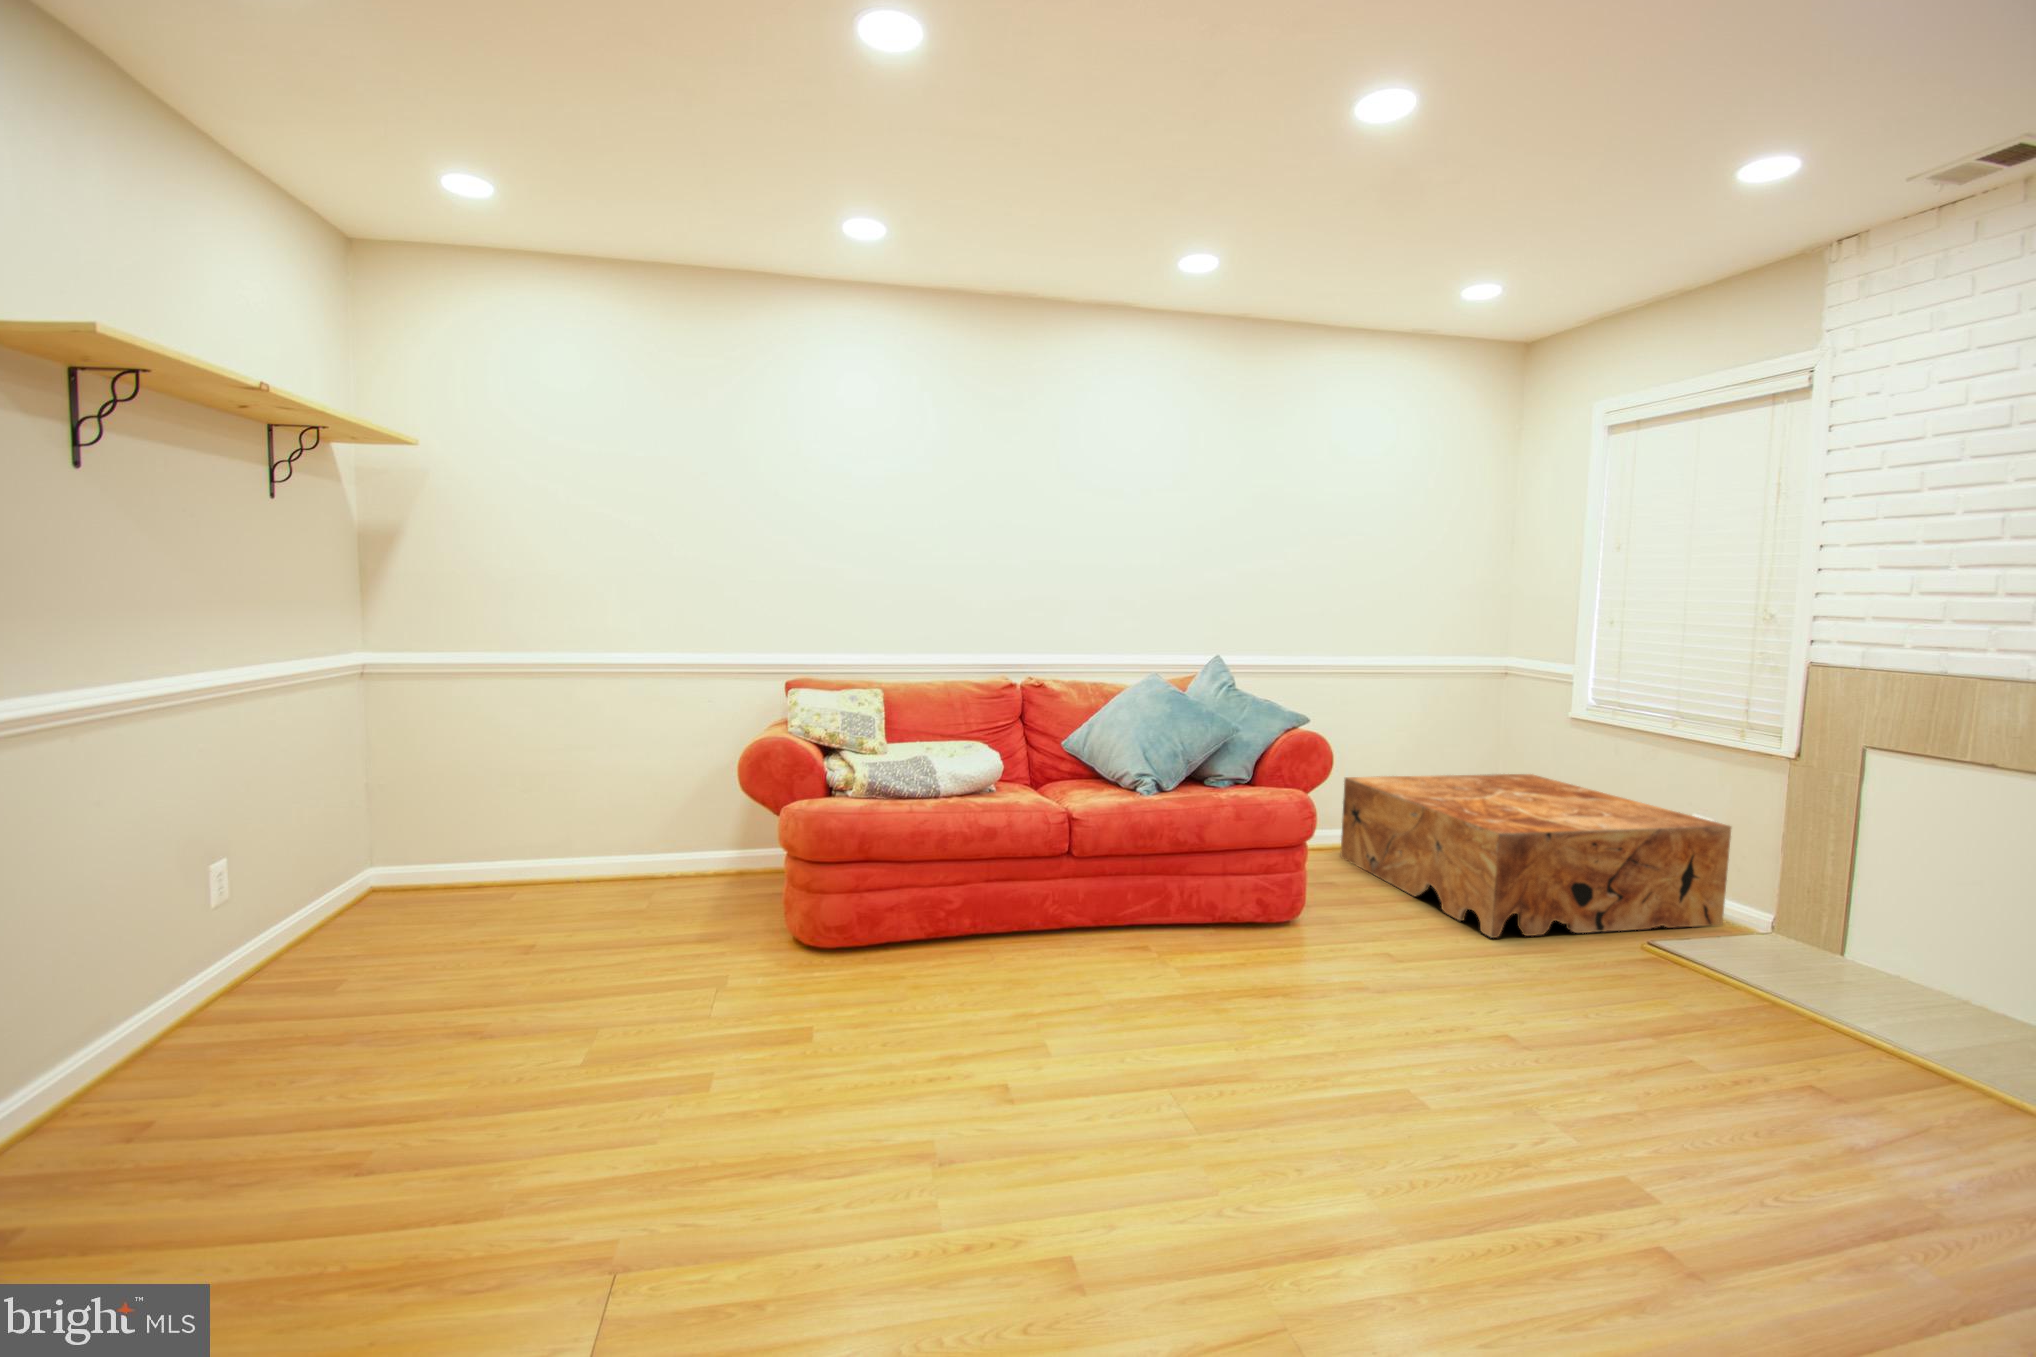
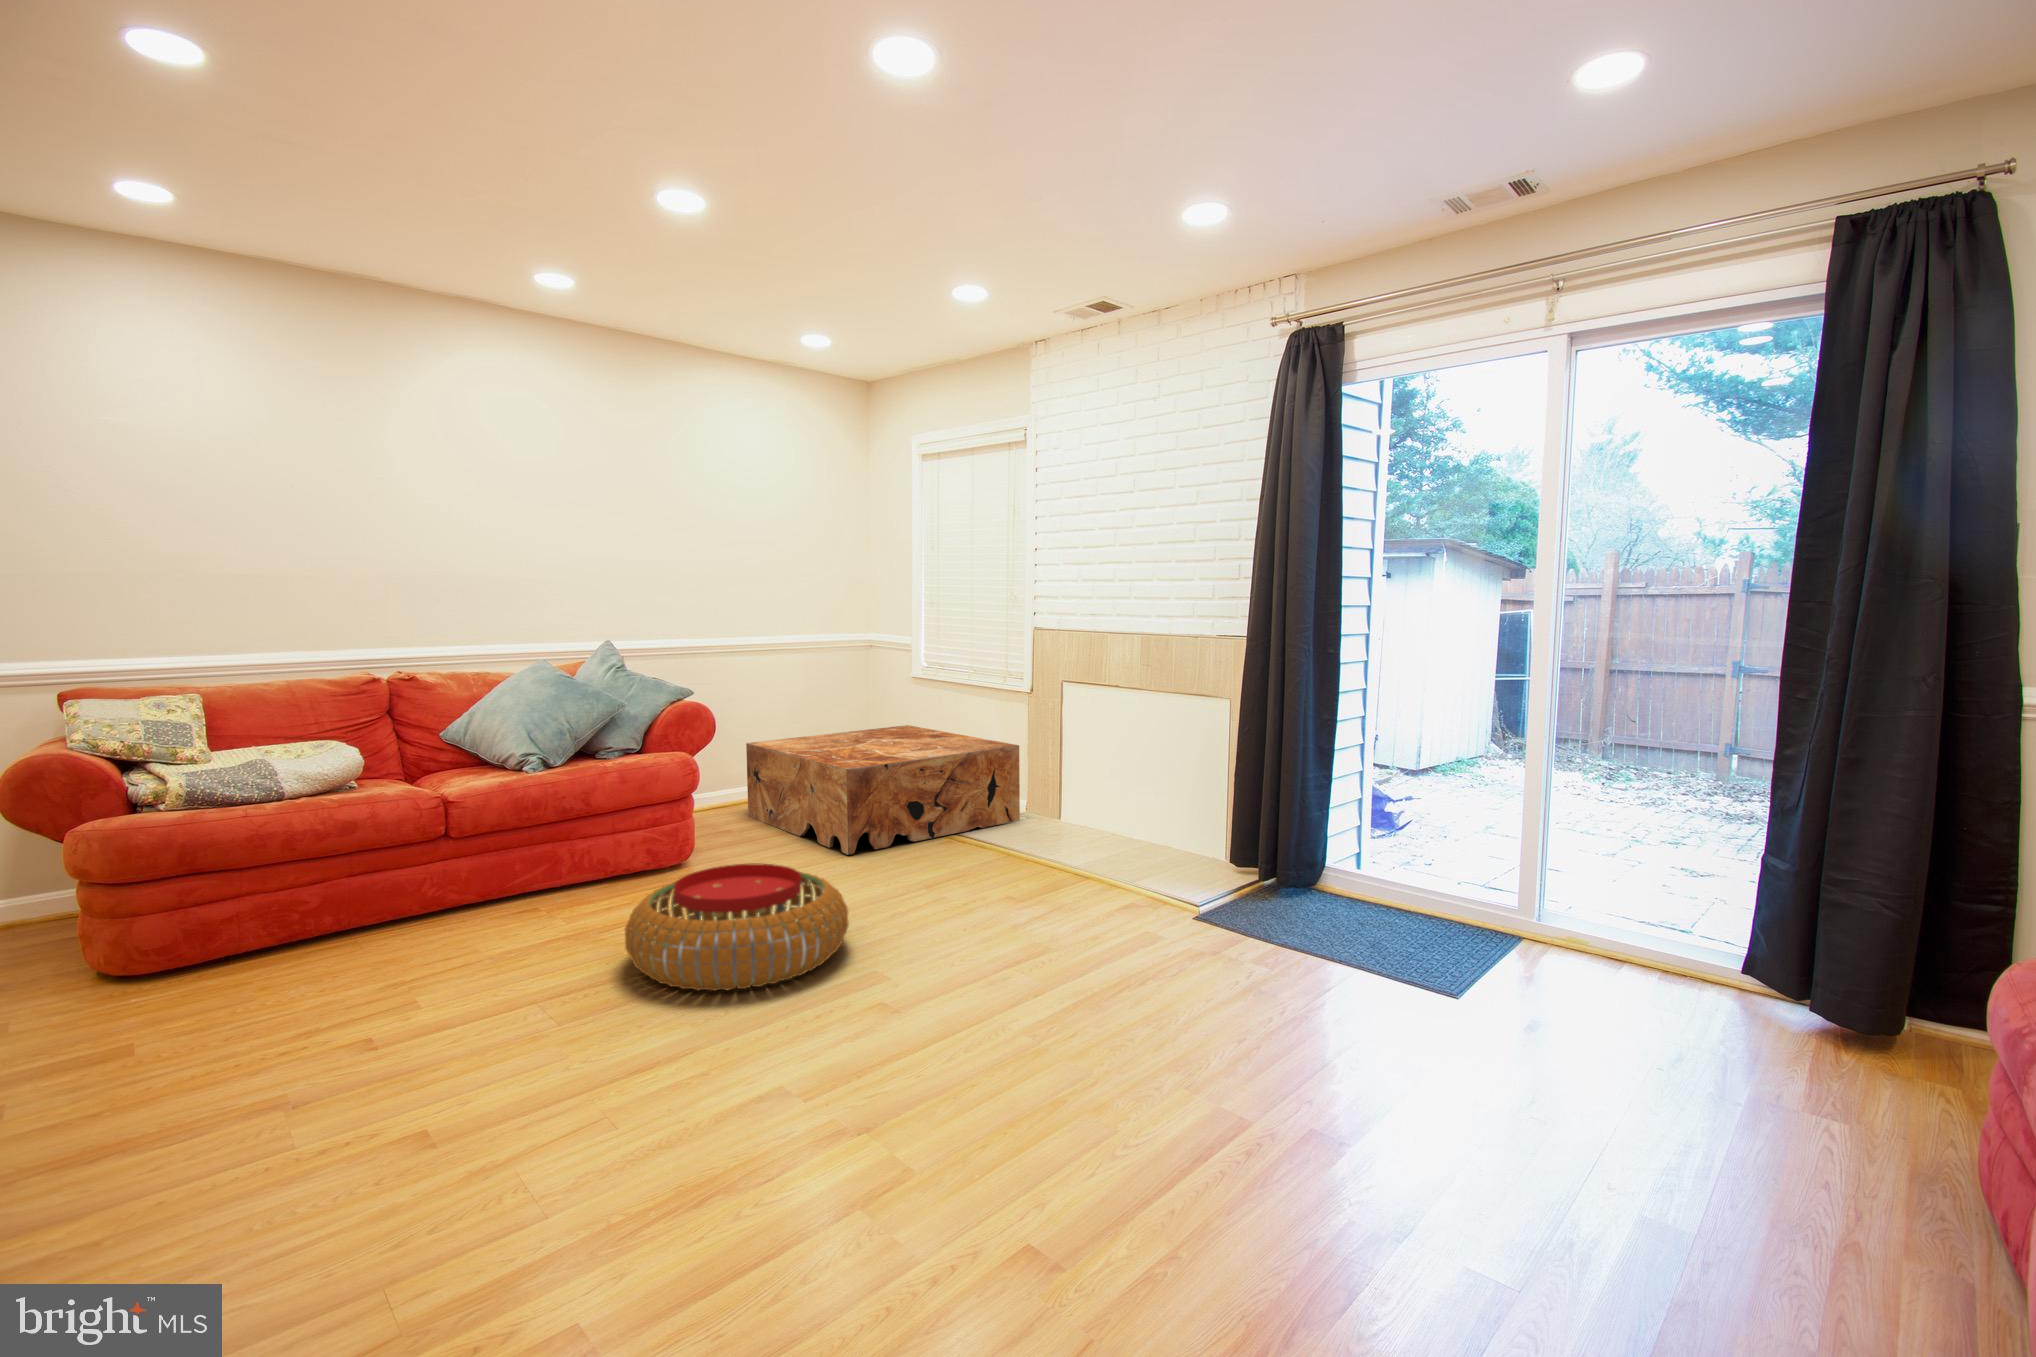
pouf: none [1269,954,1579,1154] -> present [625,863,849,991]

